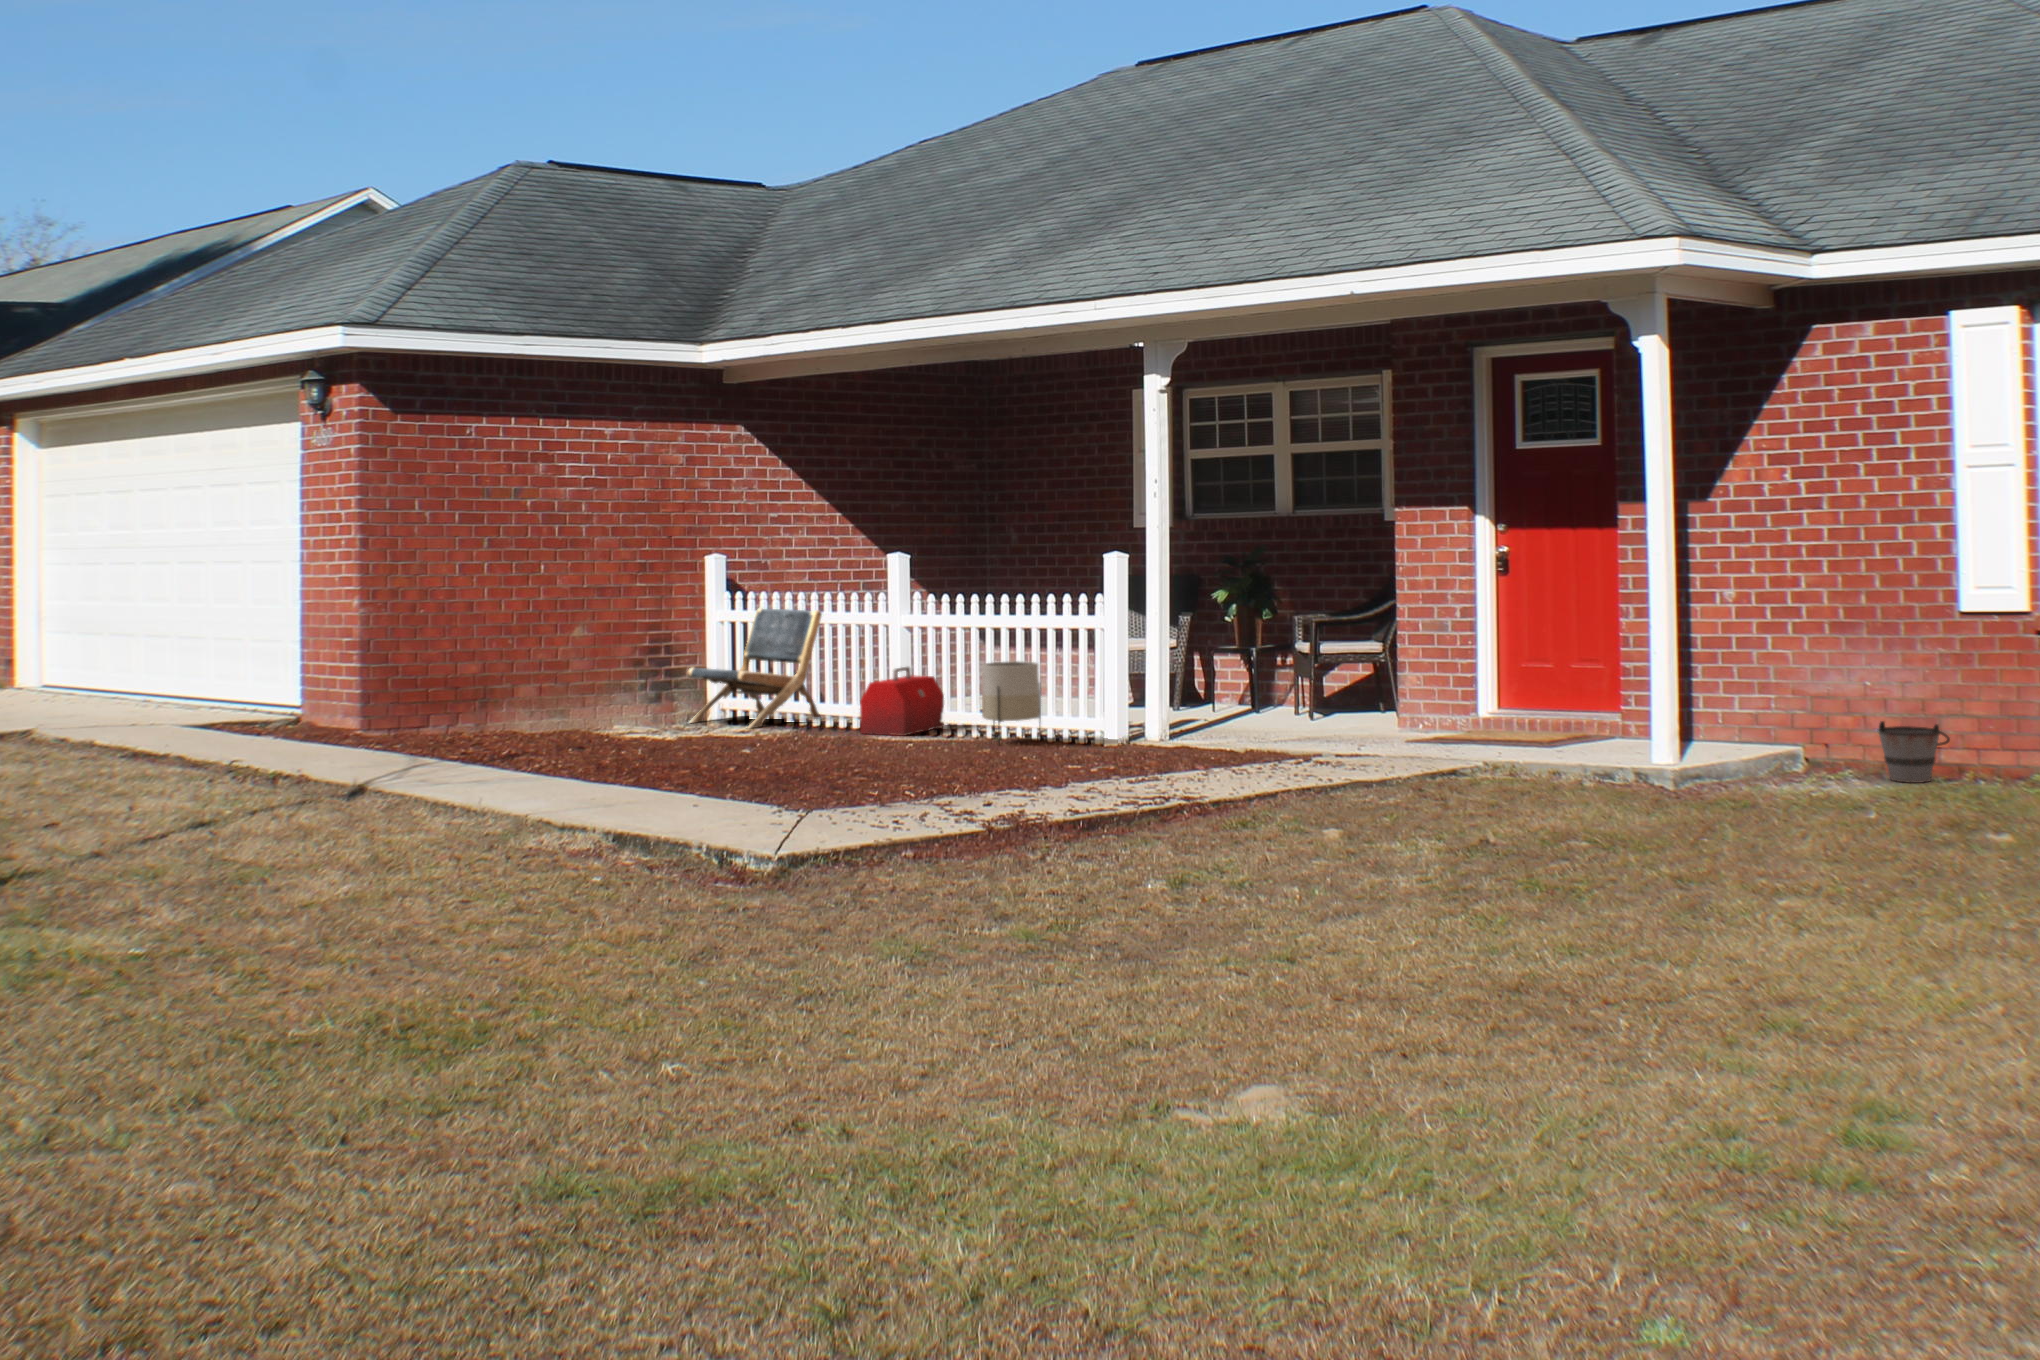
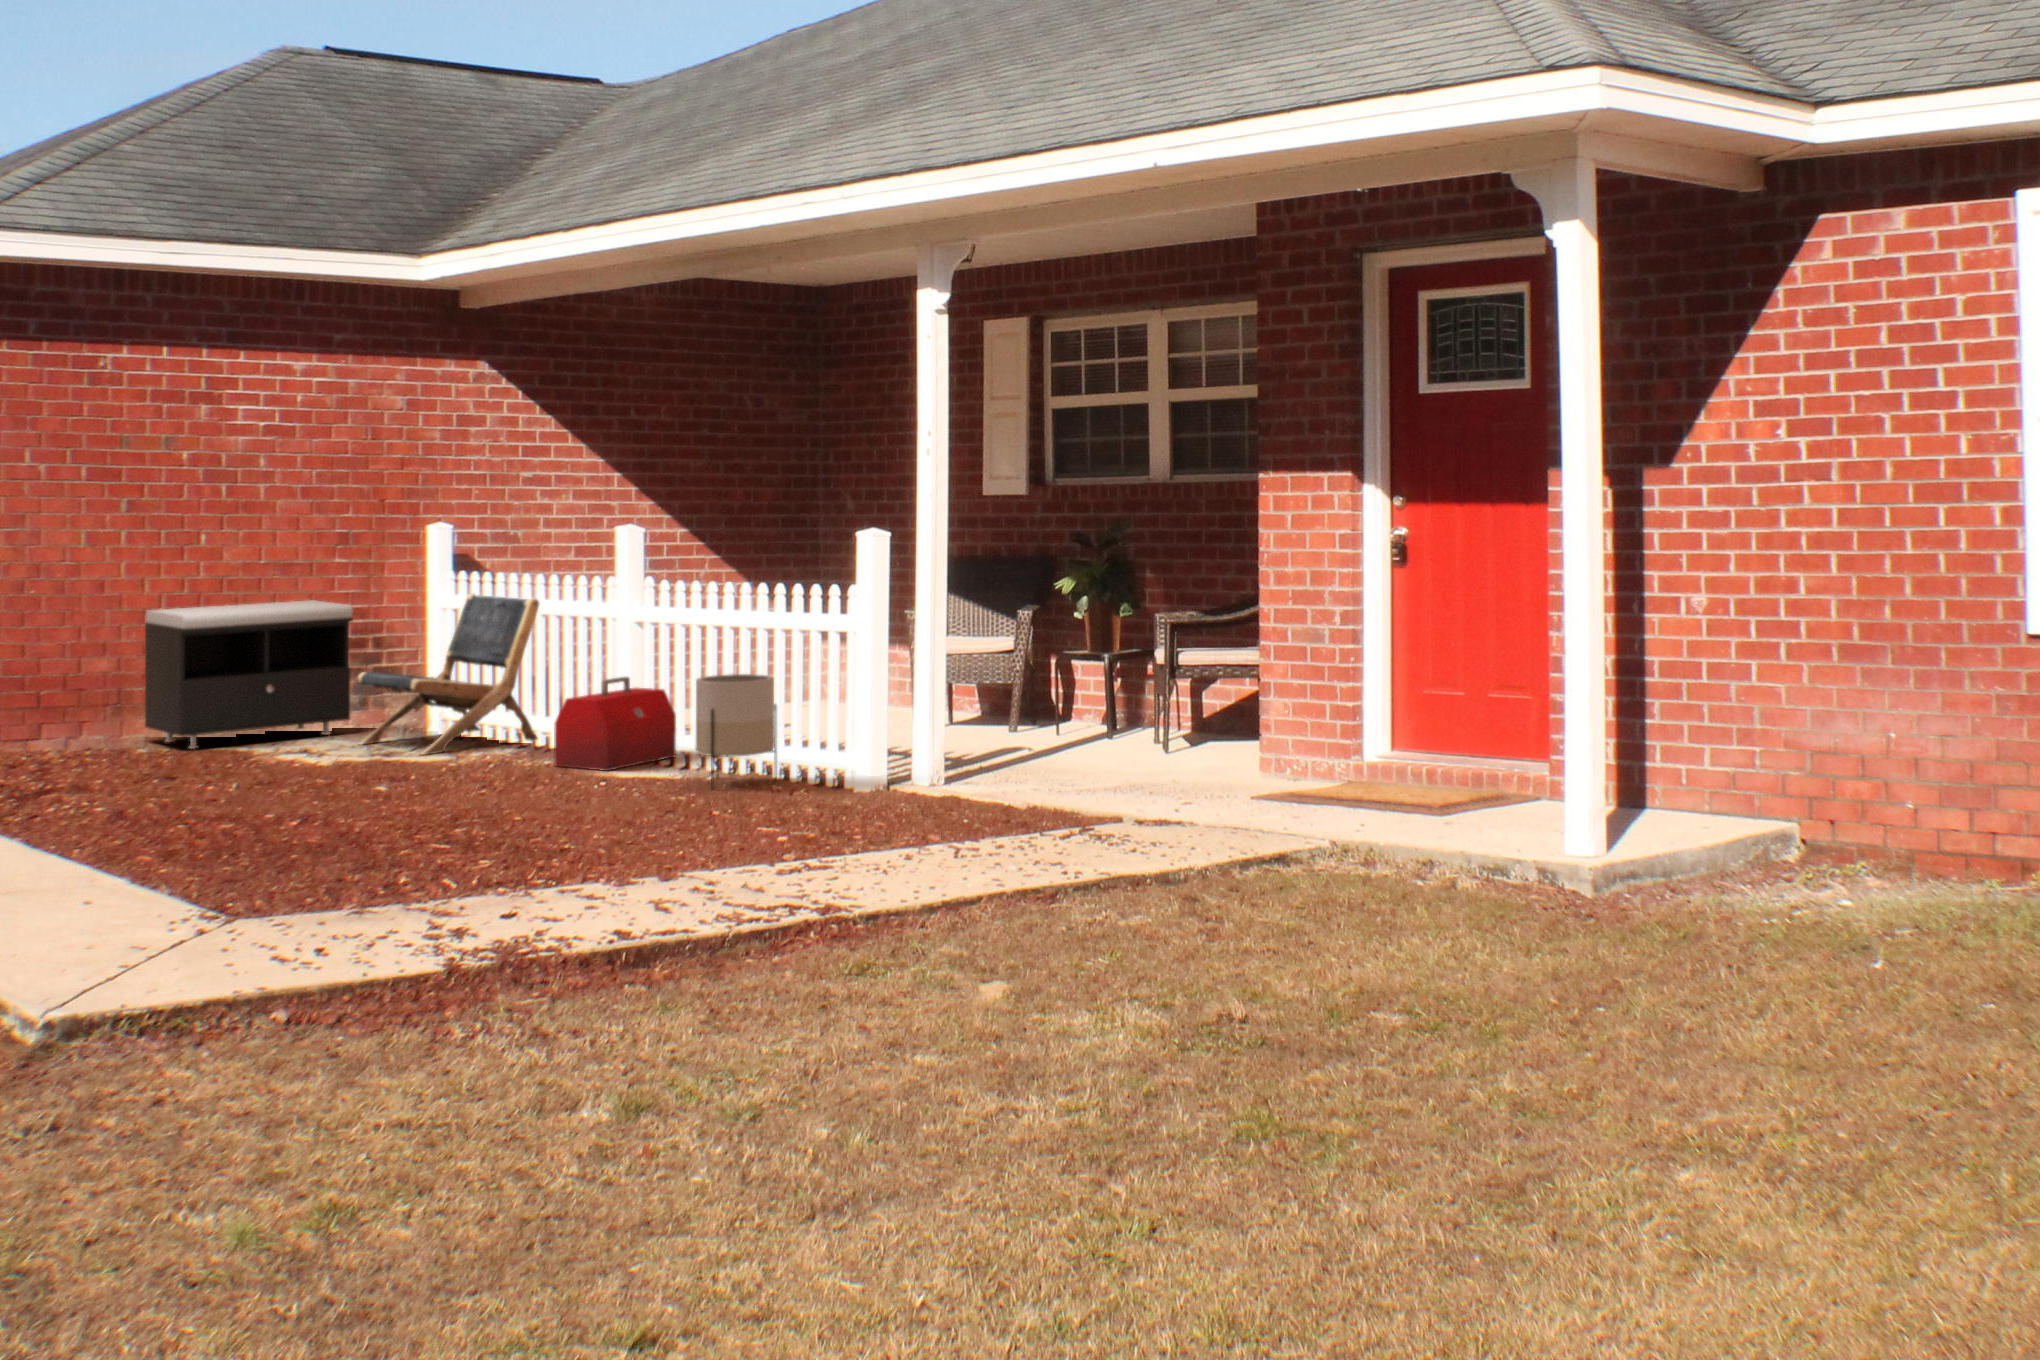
storage bench: none [518,615,672,728] -> present [145,600,353,749]
bucket: present [1878,721,1950,783] -> none [1897,792,2005,886]

